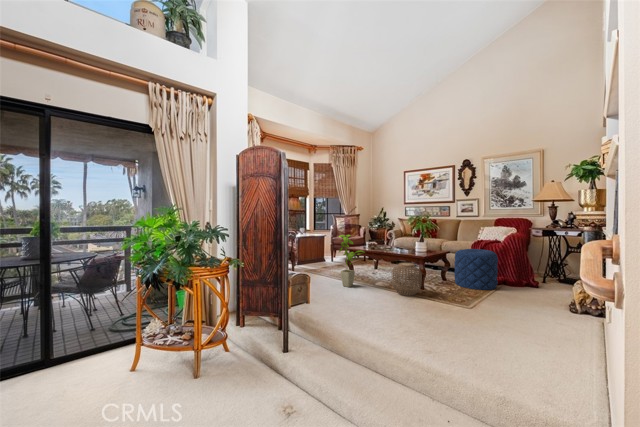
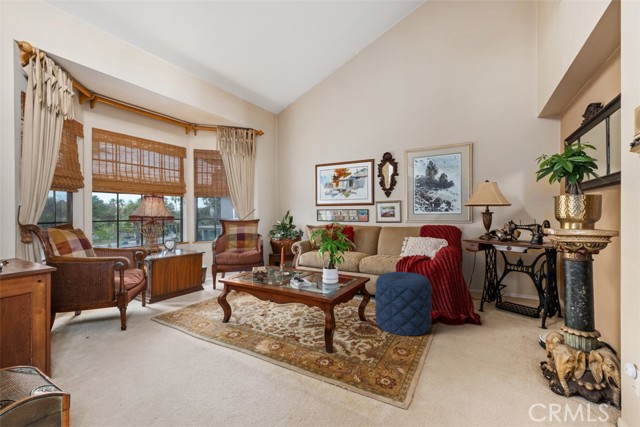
house plant: present [339,235,364,287] -> none [185,263,236,355]
woven basket: present [392,263,422,296] -> none [277,308,326,370]

